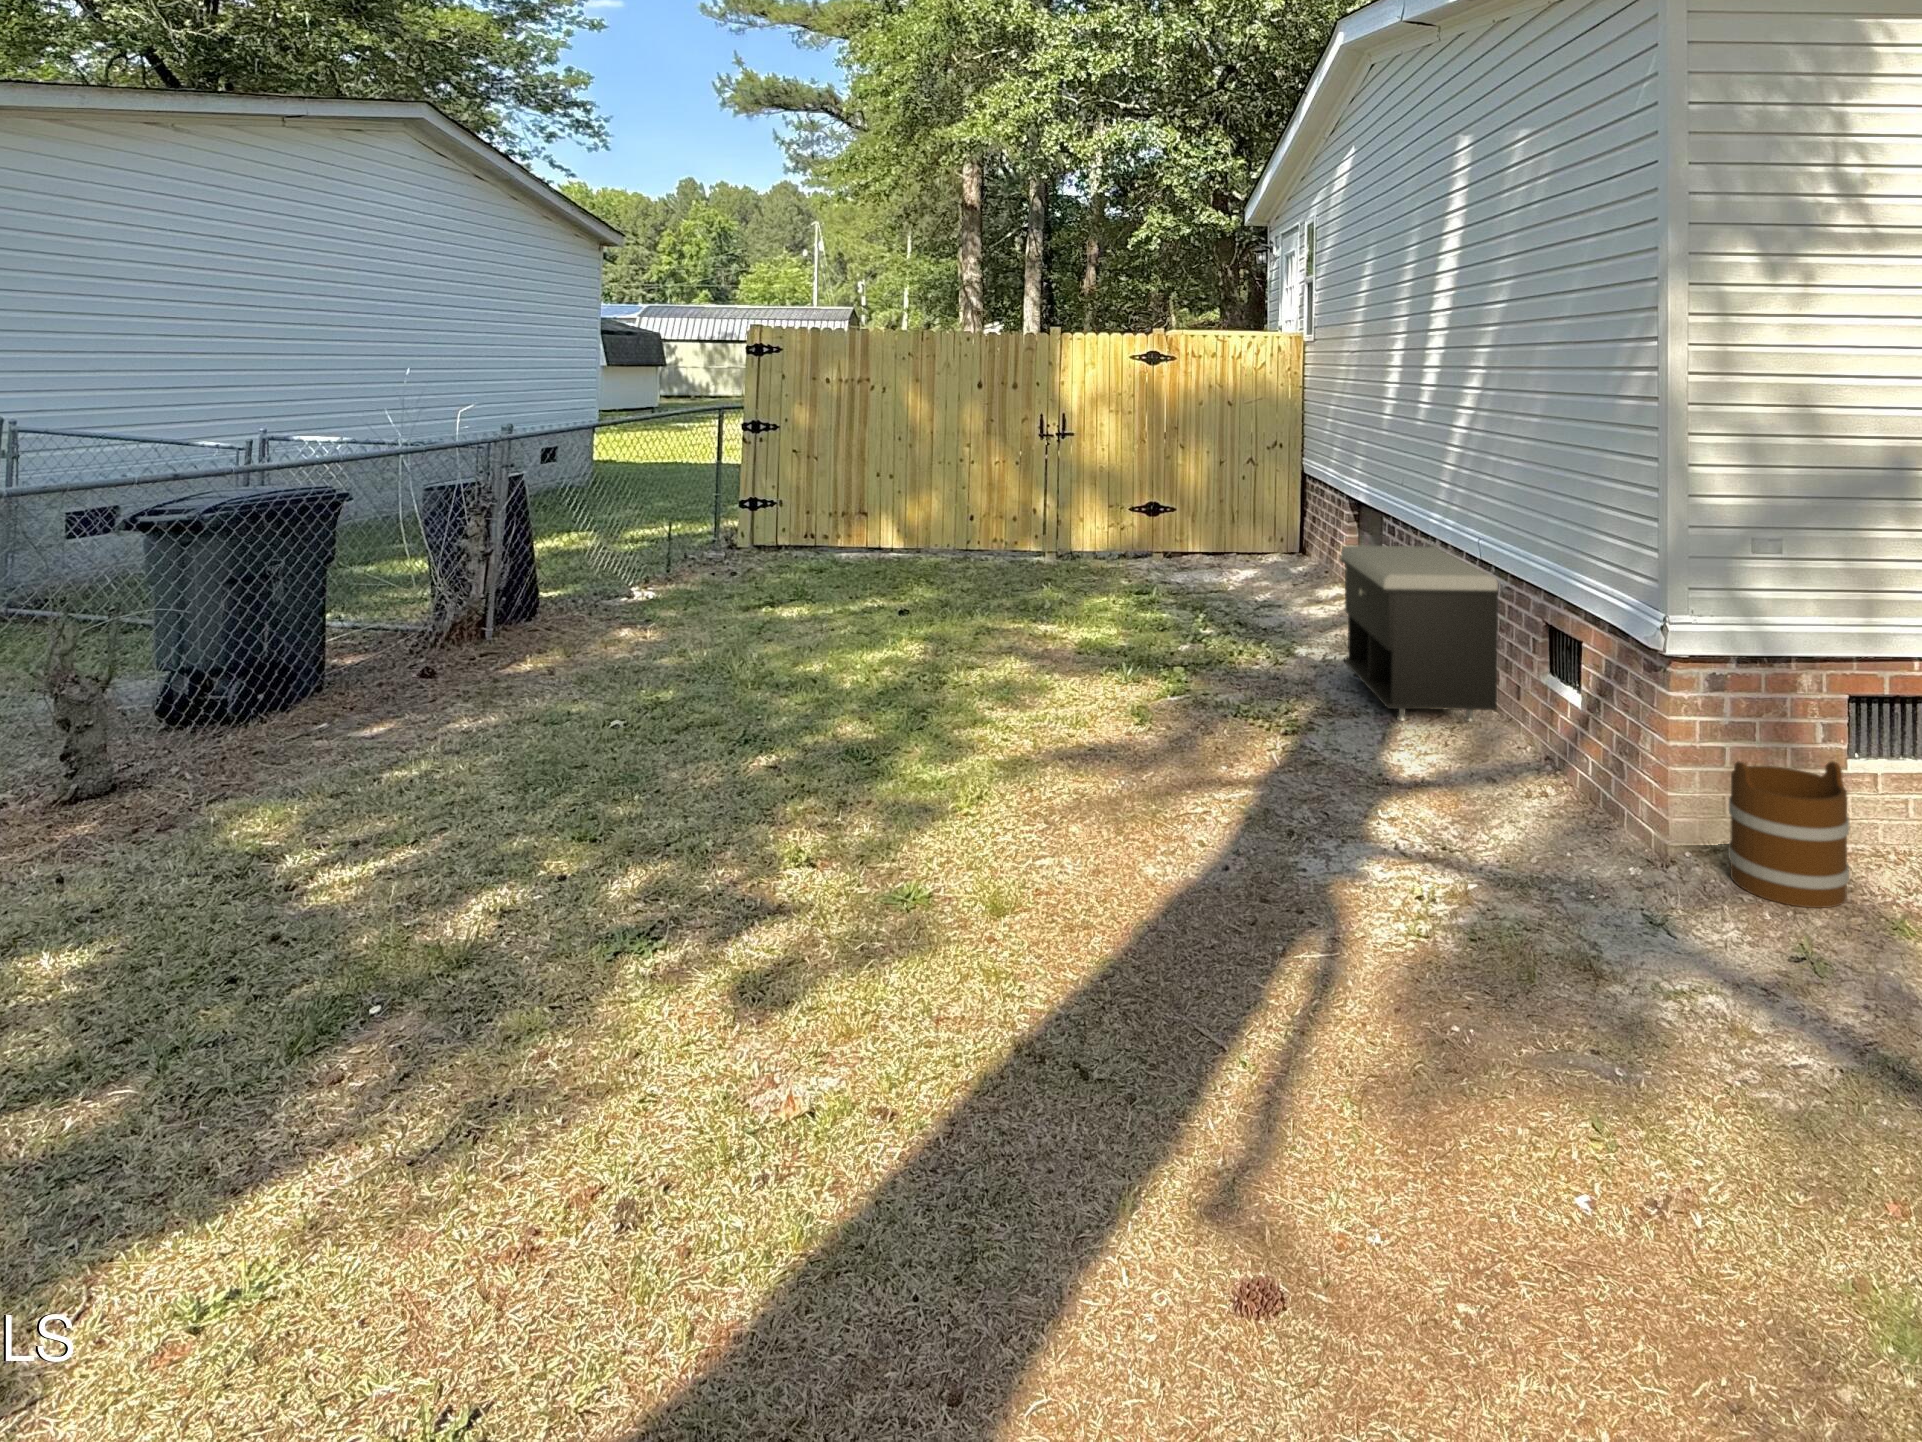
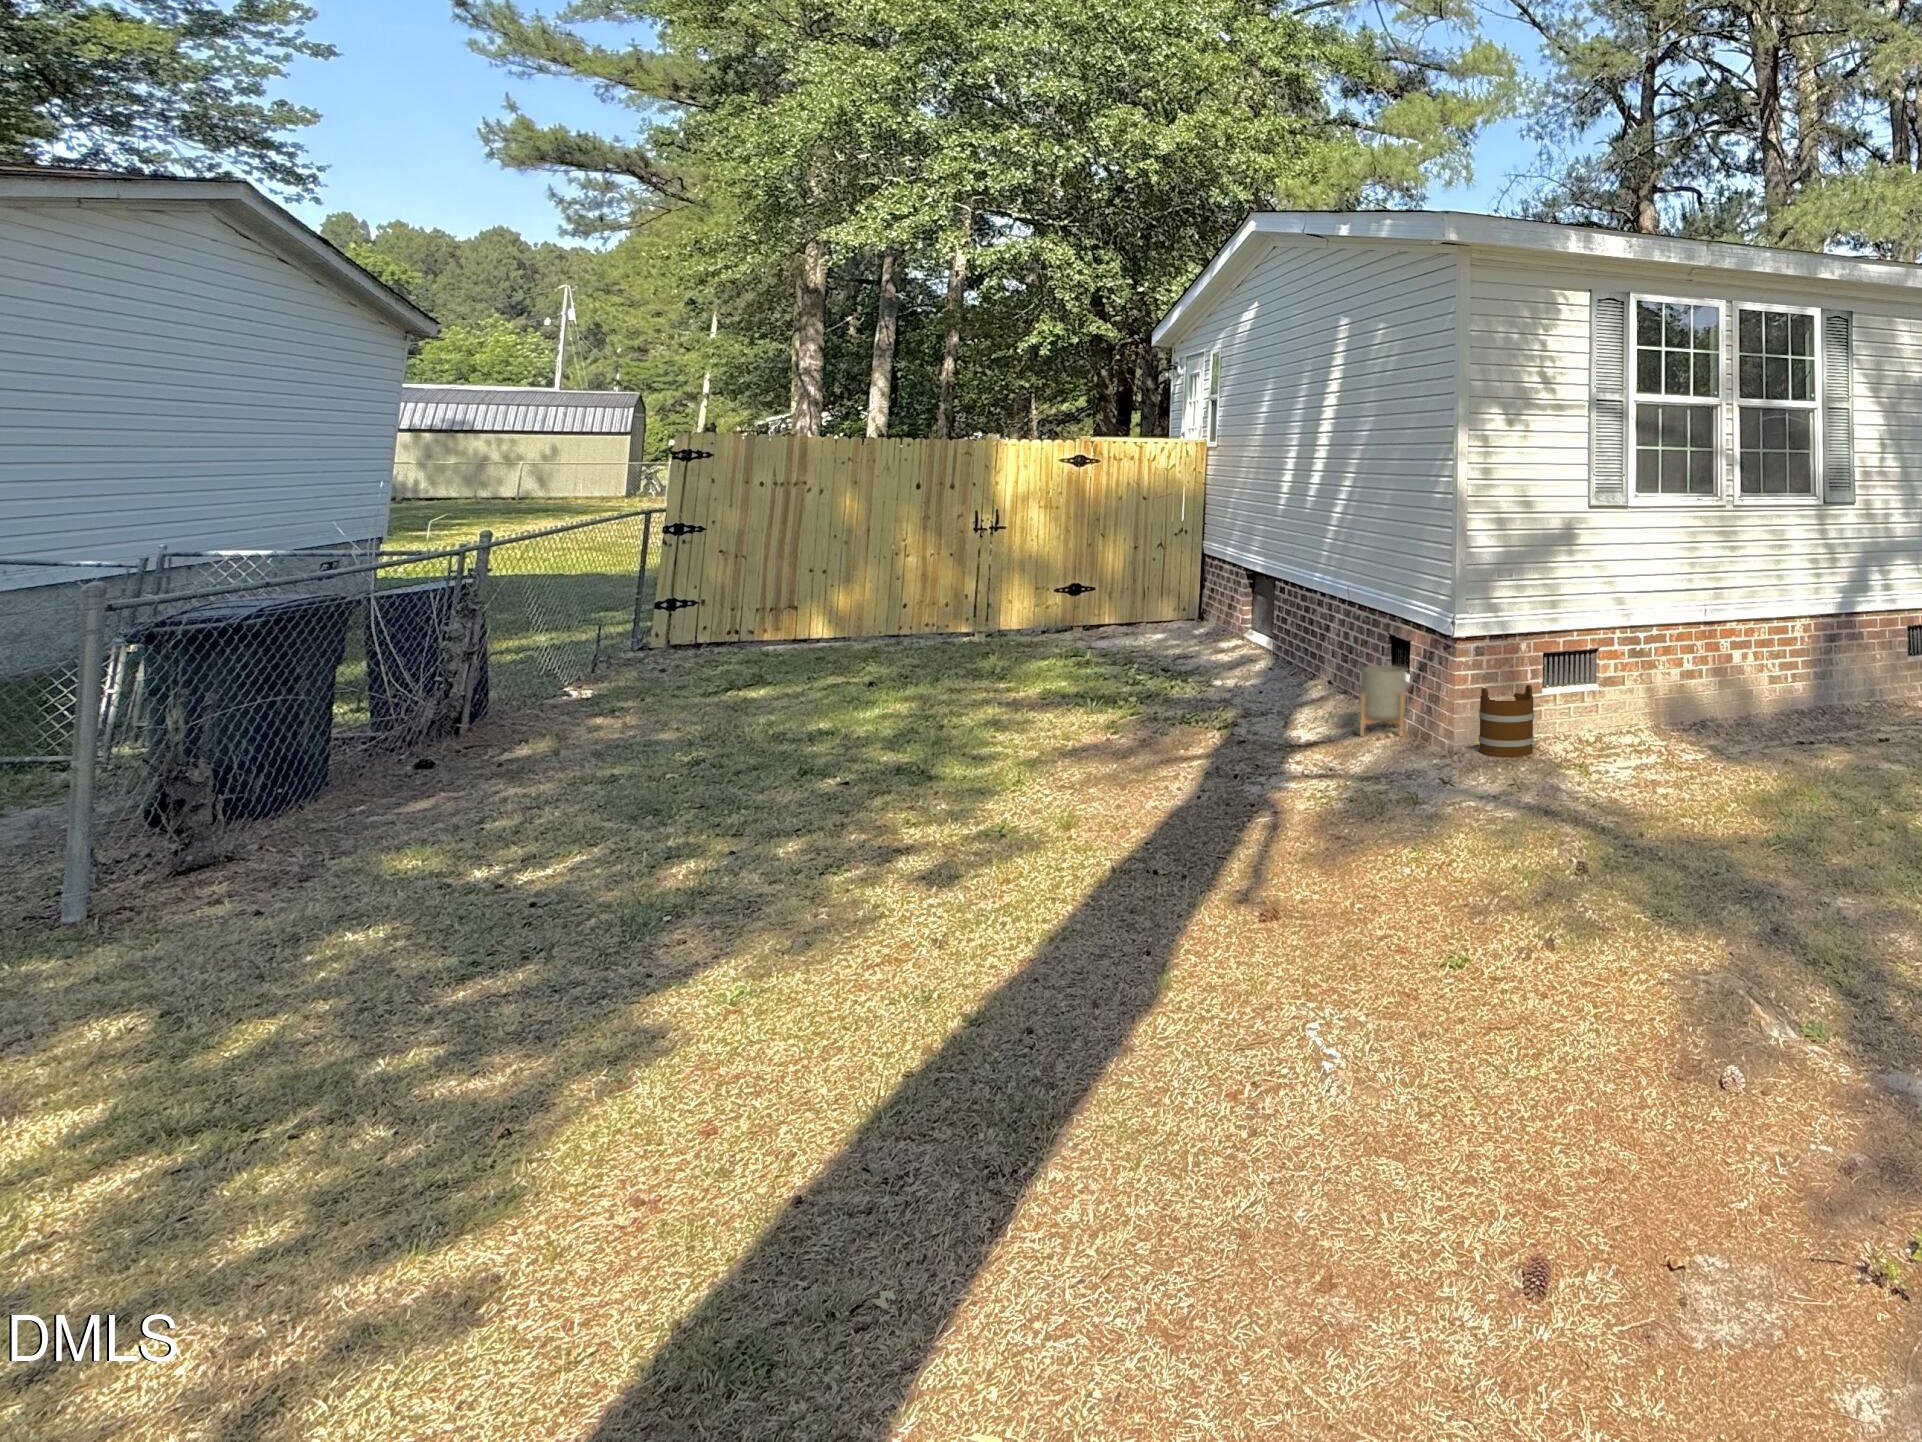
storage bench: present [1341,545,1498,722] -> none [1254,598,1360,709]
planter: none [1497,678,1579,812] -> present [1360,665,1406,736]

